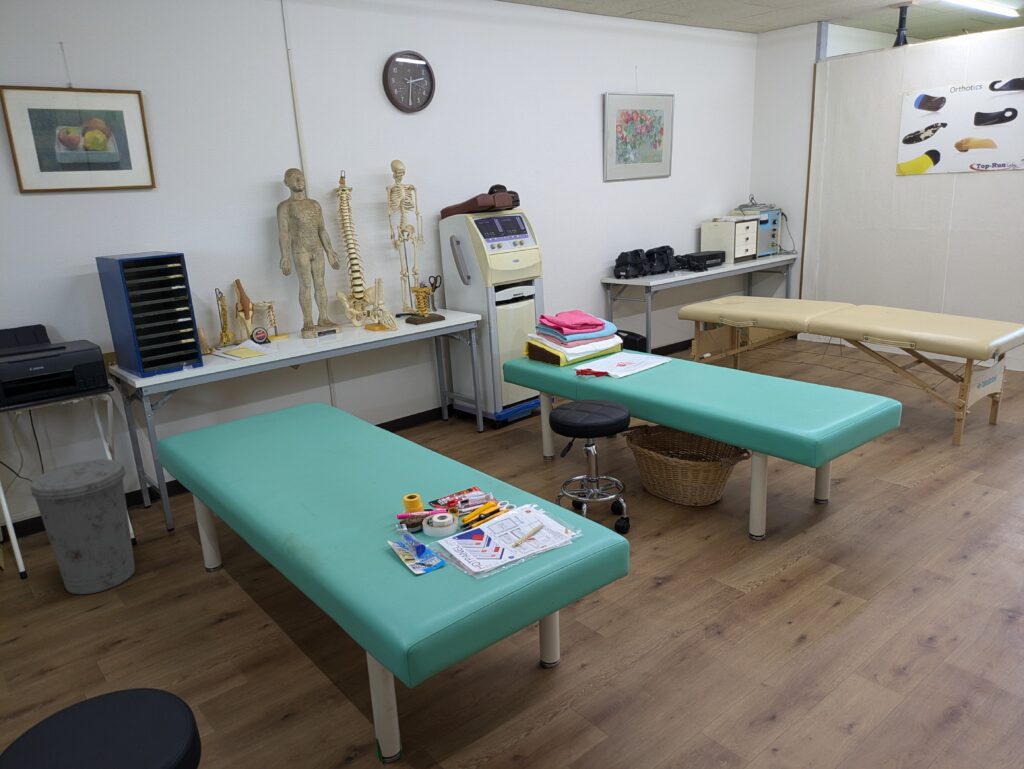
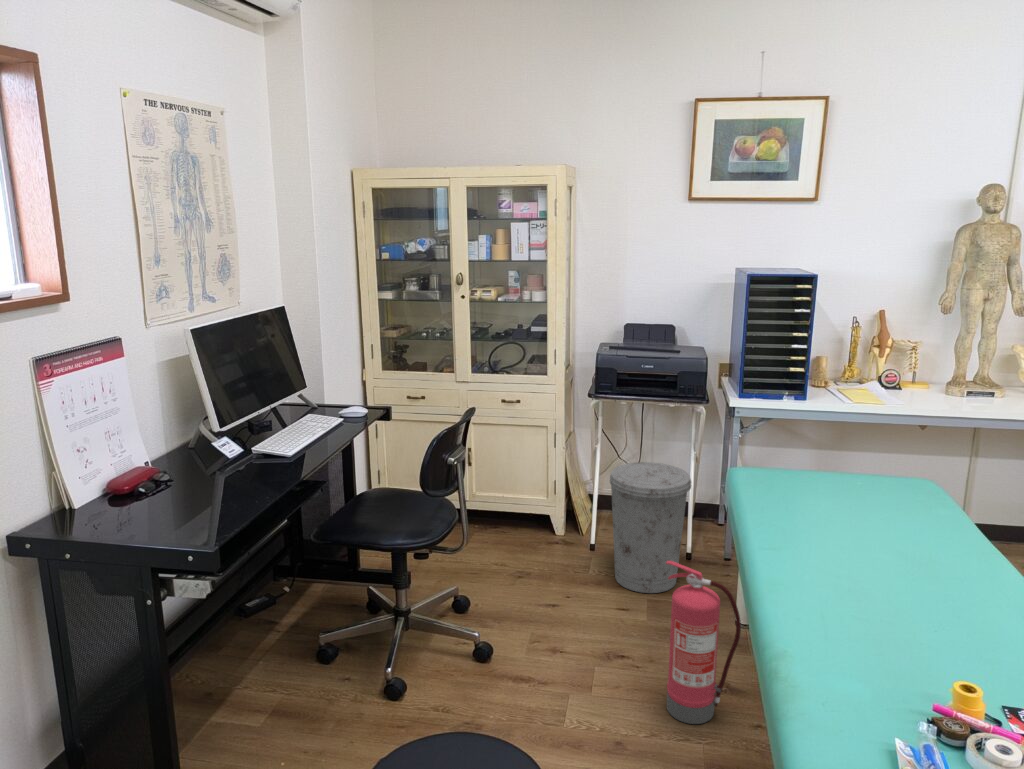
fire extinguisher: none [150,526,235,663] -> present [666,561,741,724]

